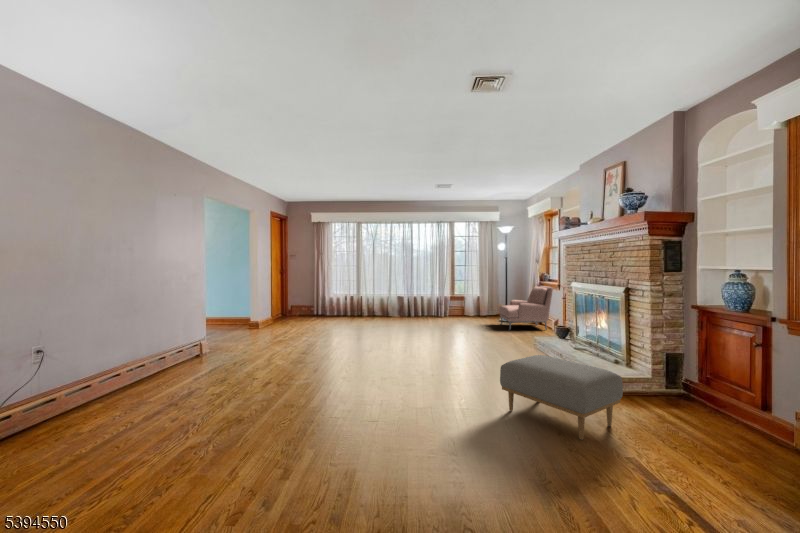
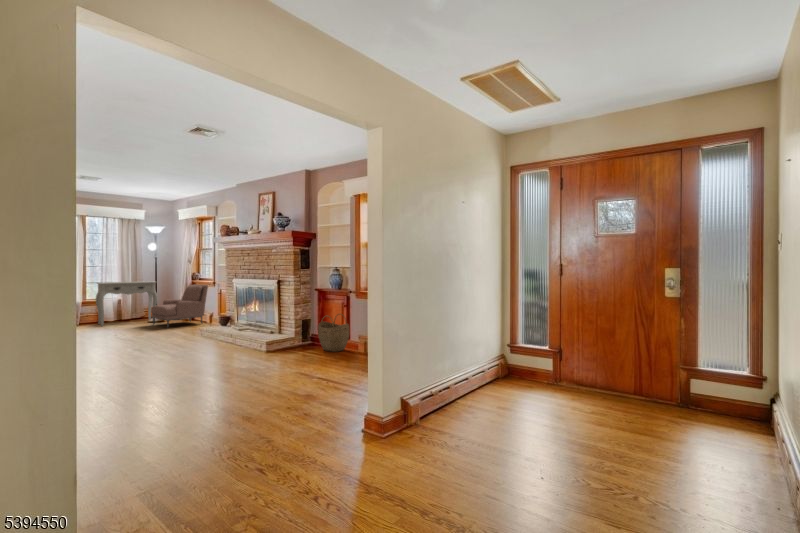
console table: none [460,280,508,321] -> present [96,281,157,326]
ottoman: present [500,355,623,440] -> none [209,329,288,371]
woven basket: none [693,357,769,431] -> present [318,314,349,352]

